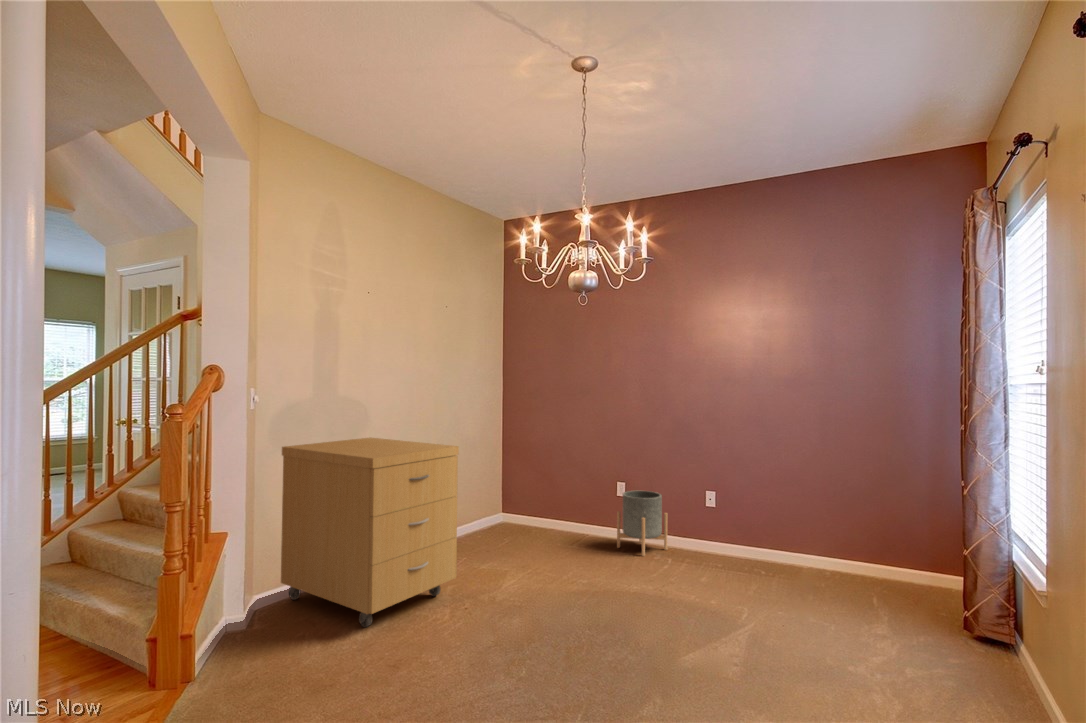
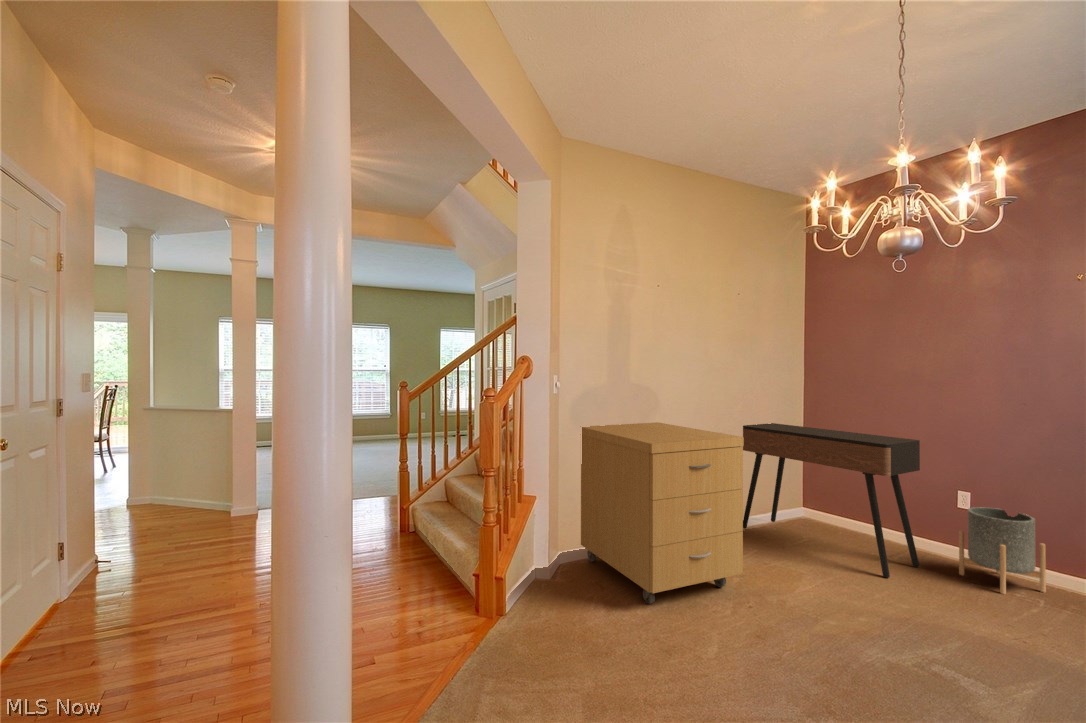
console table: none [450,433,592,560] -> present [743,423,920,578]

